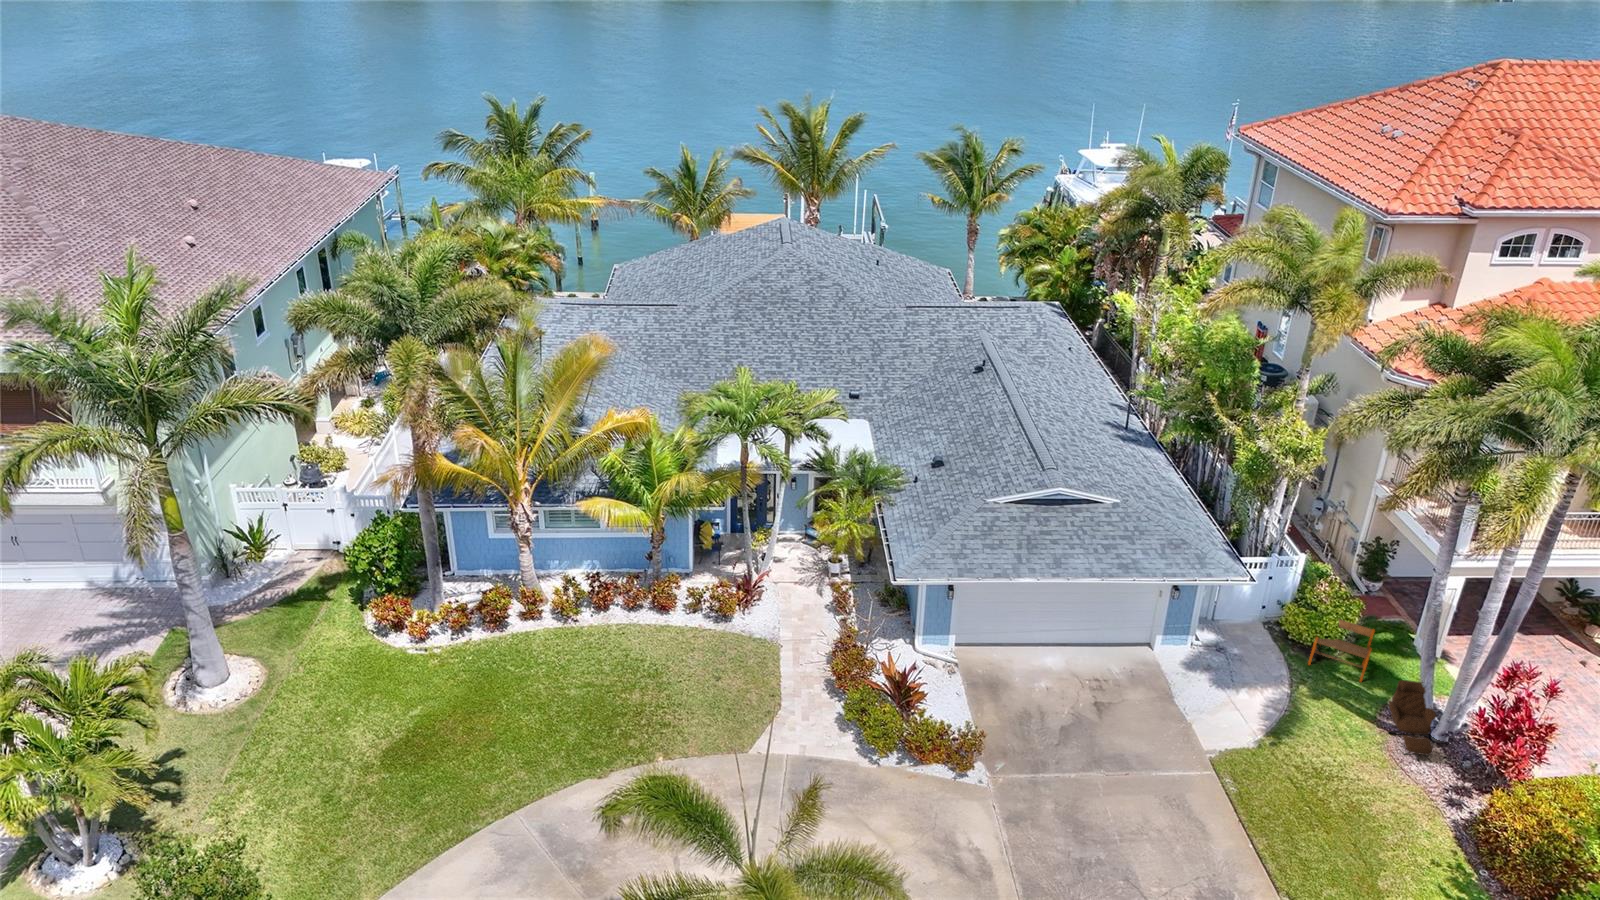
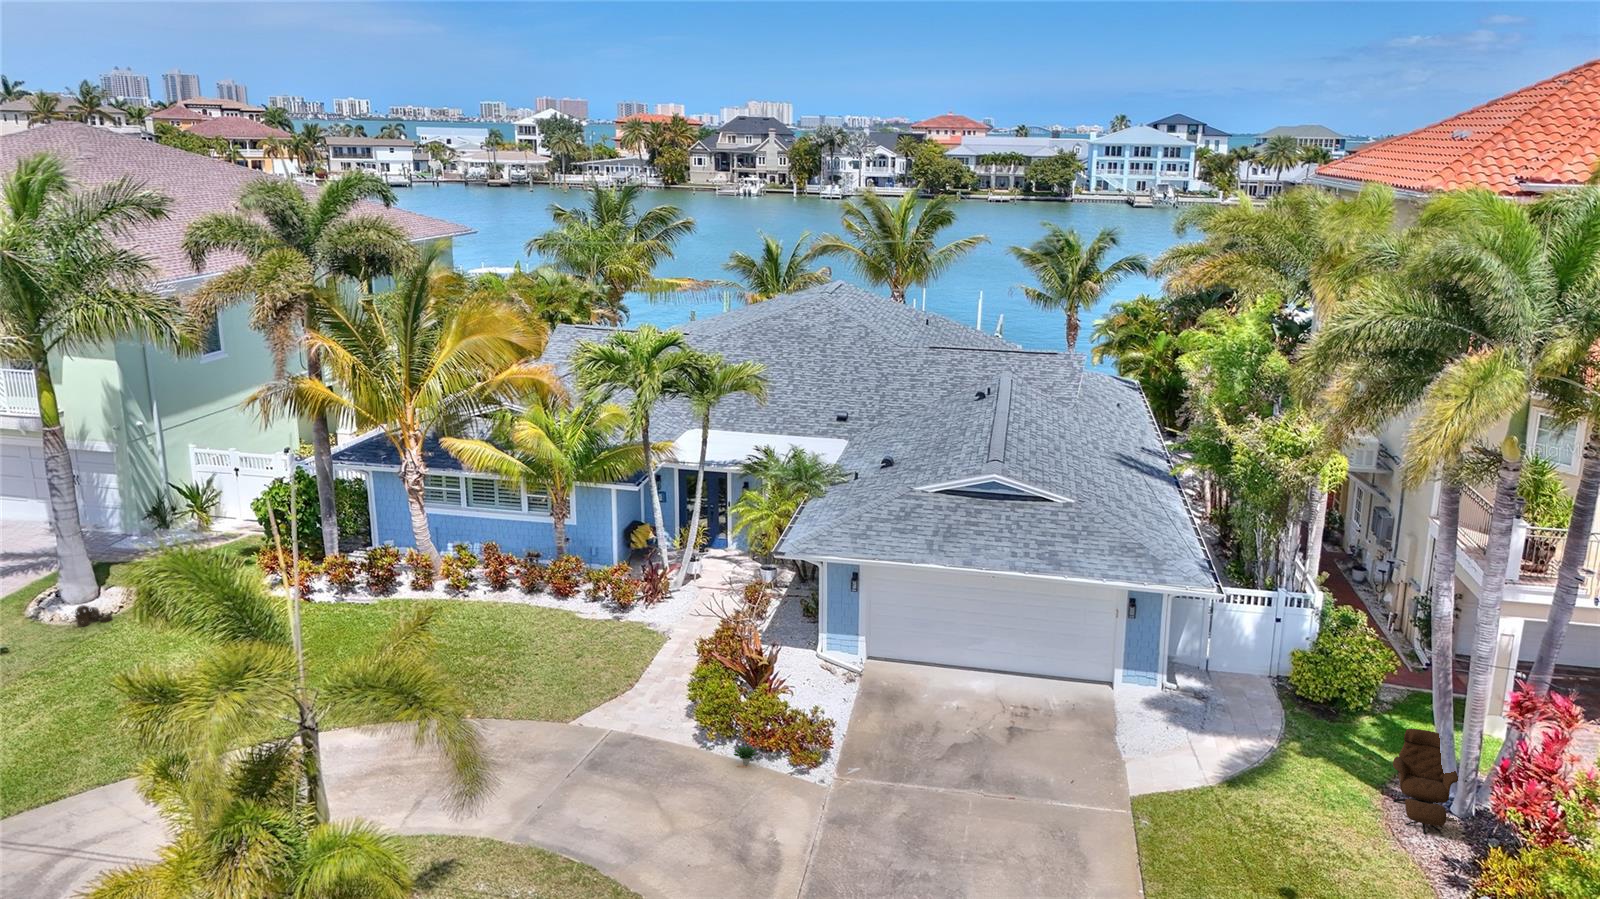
bench: present [1308,619,1375,682] -> none [1312,660,1399,749]
woven basket: none [214,687,254,712] -> present [75,605,112,627]
potted plant: none [906,752,927,778] -> present [734,731,757,765]

